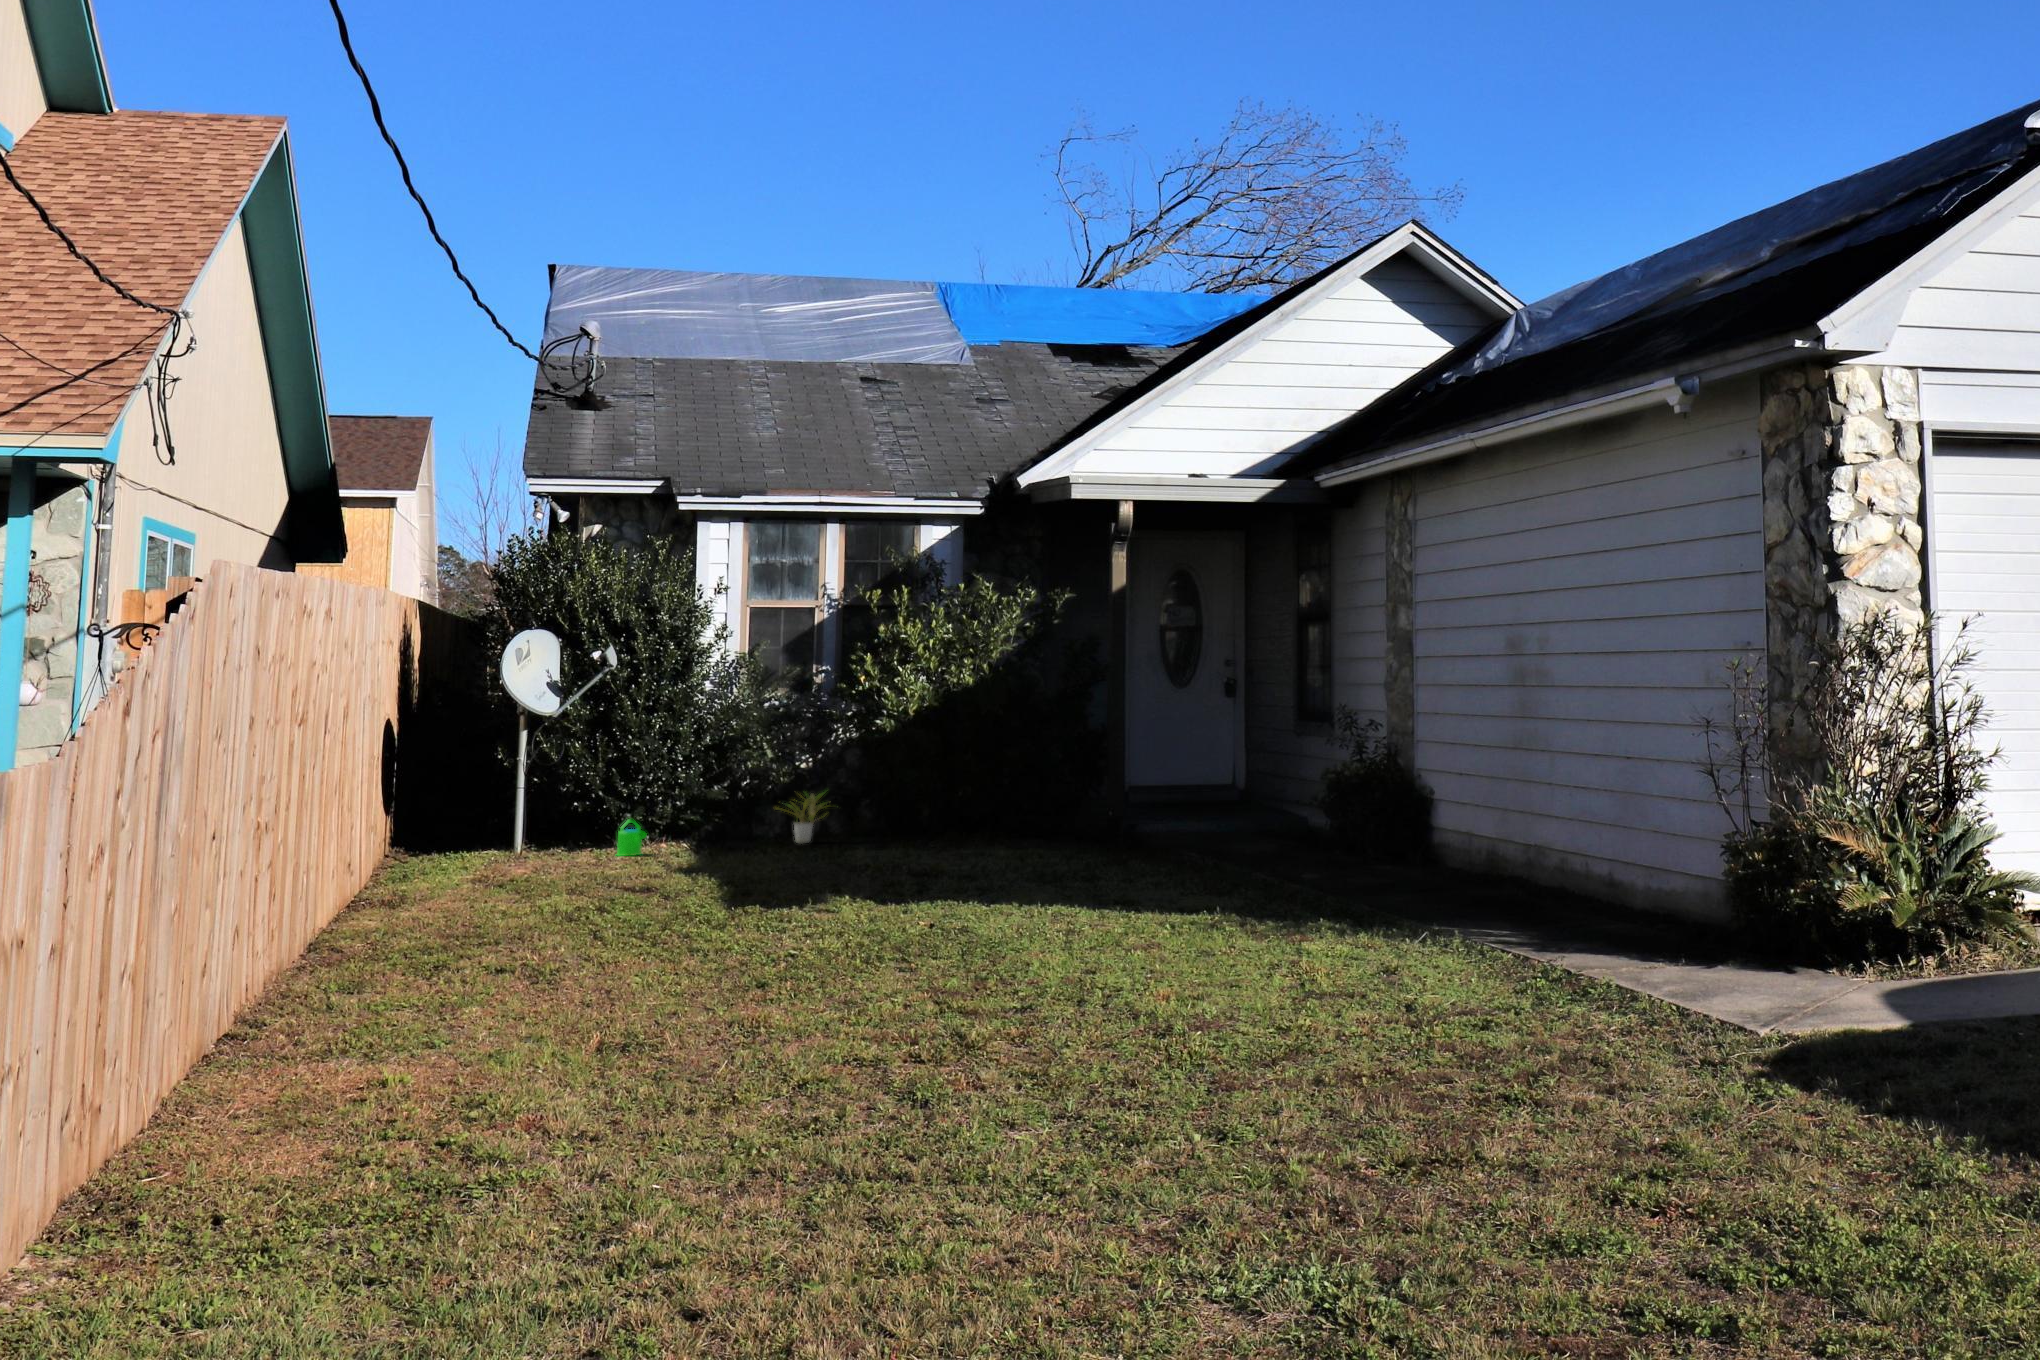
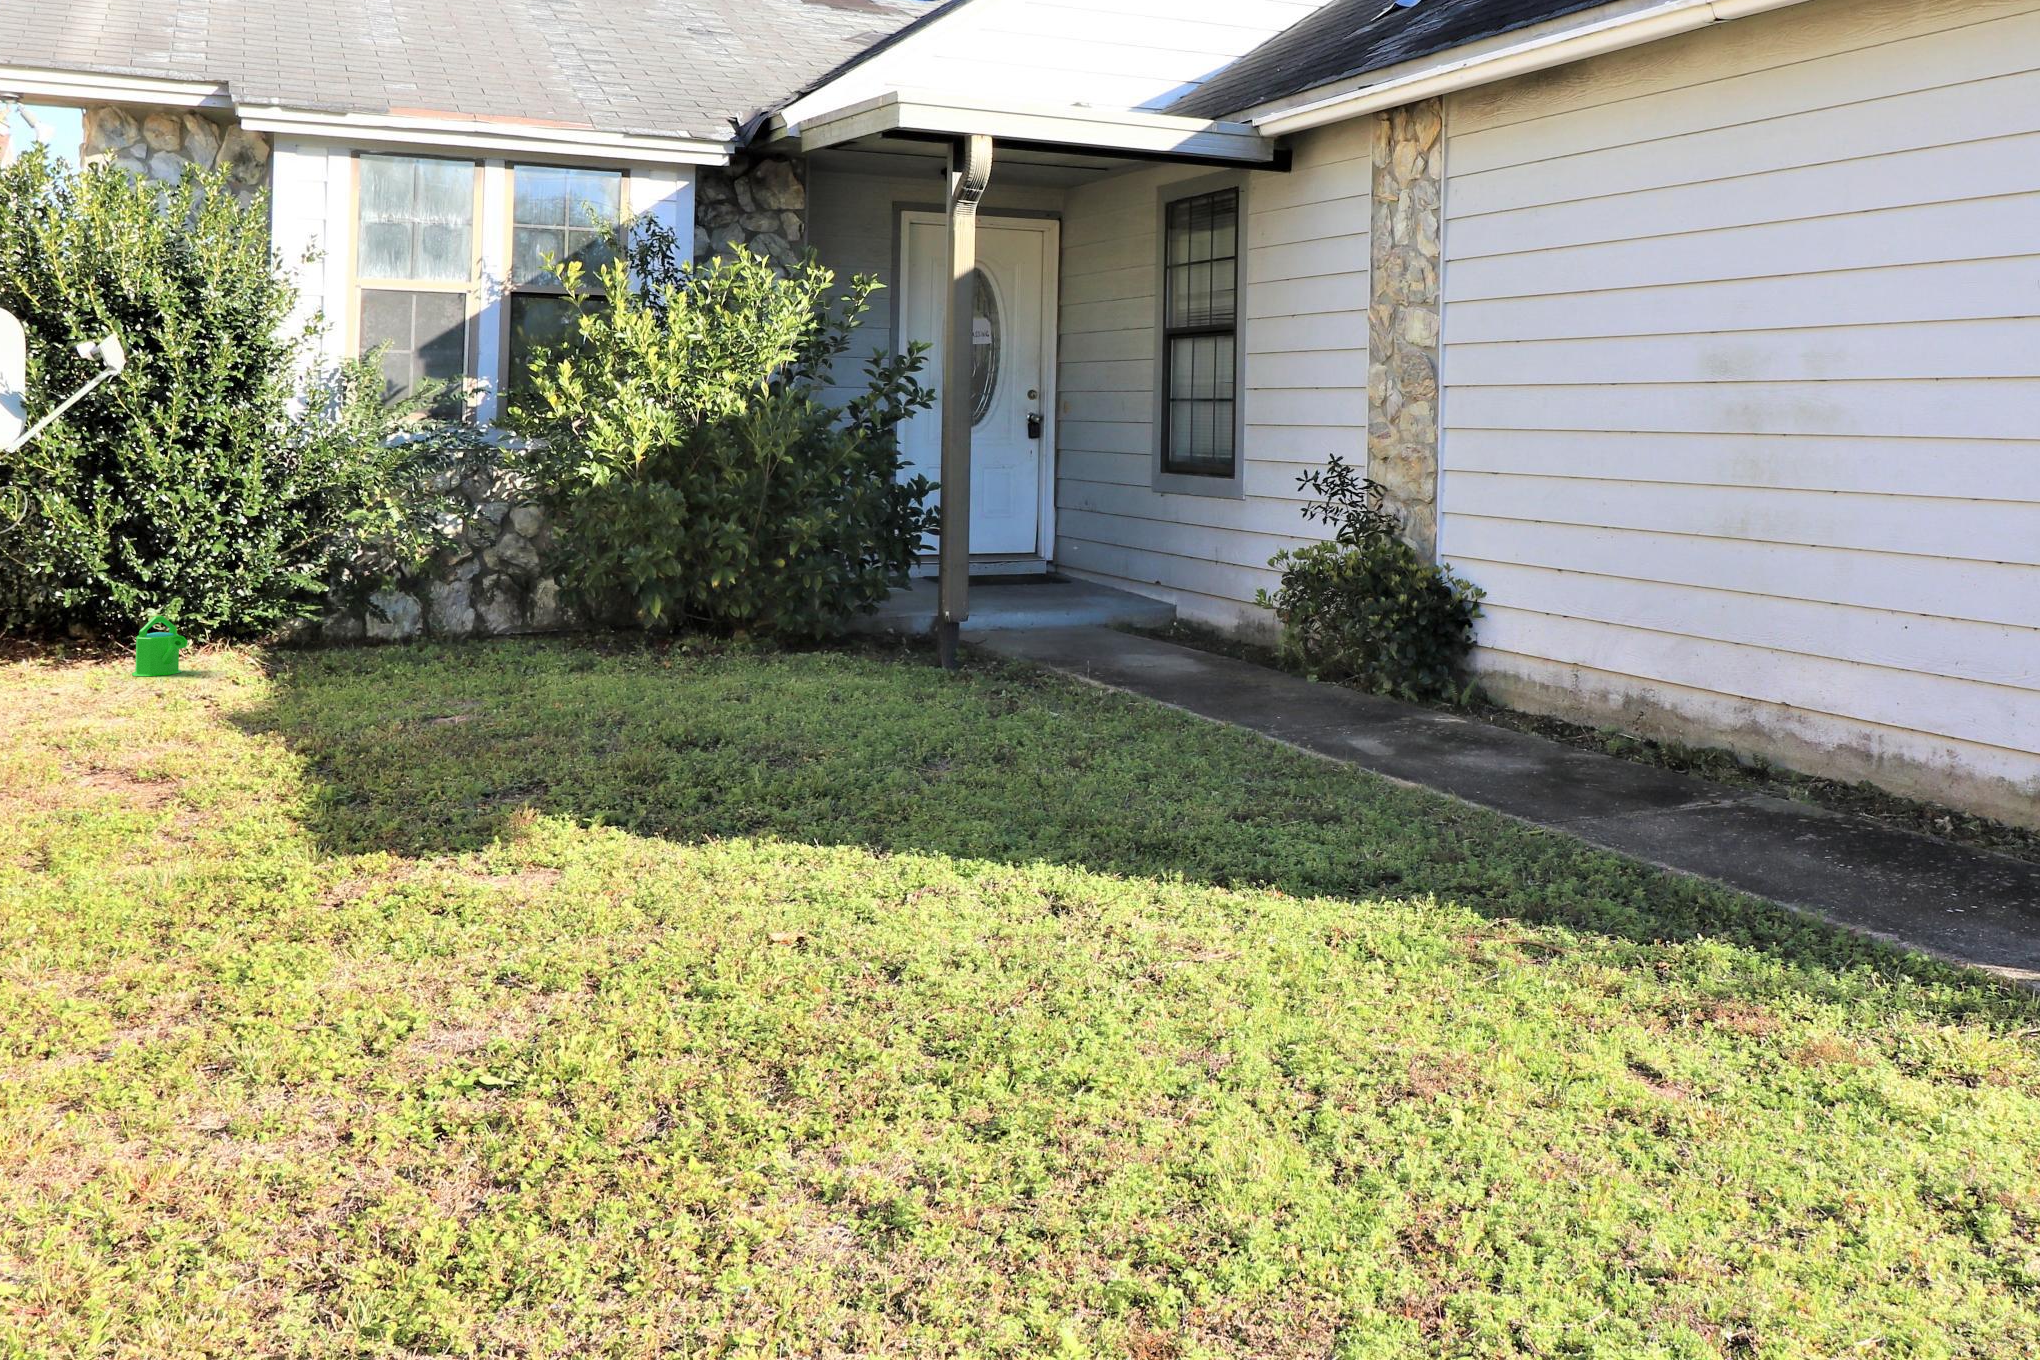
potted plant: present [774,793,825,844] -> none [404,564,512,648]

